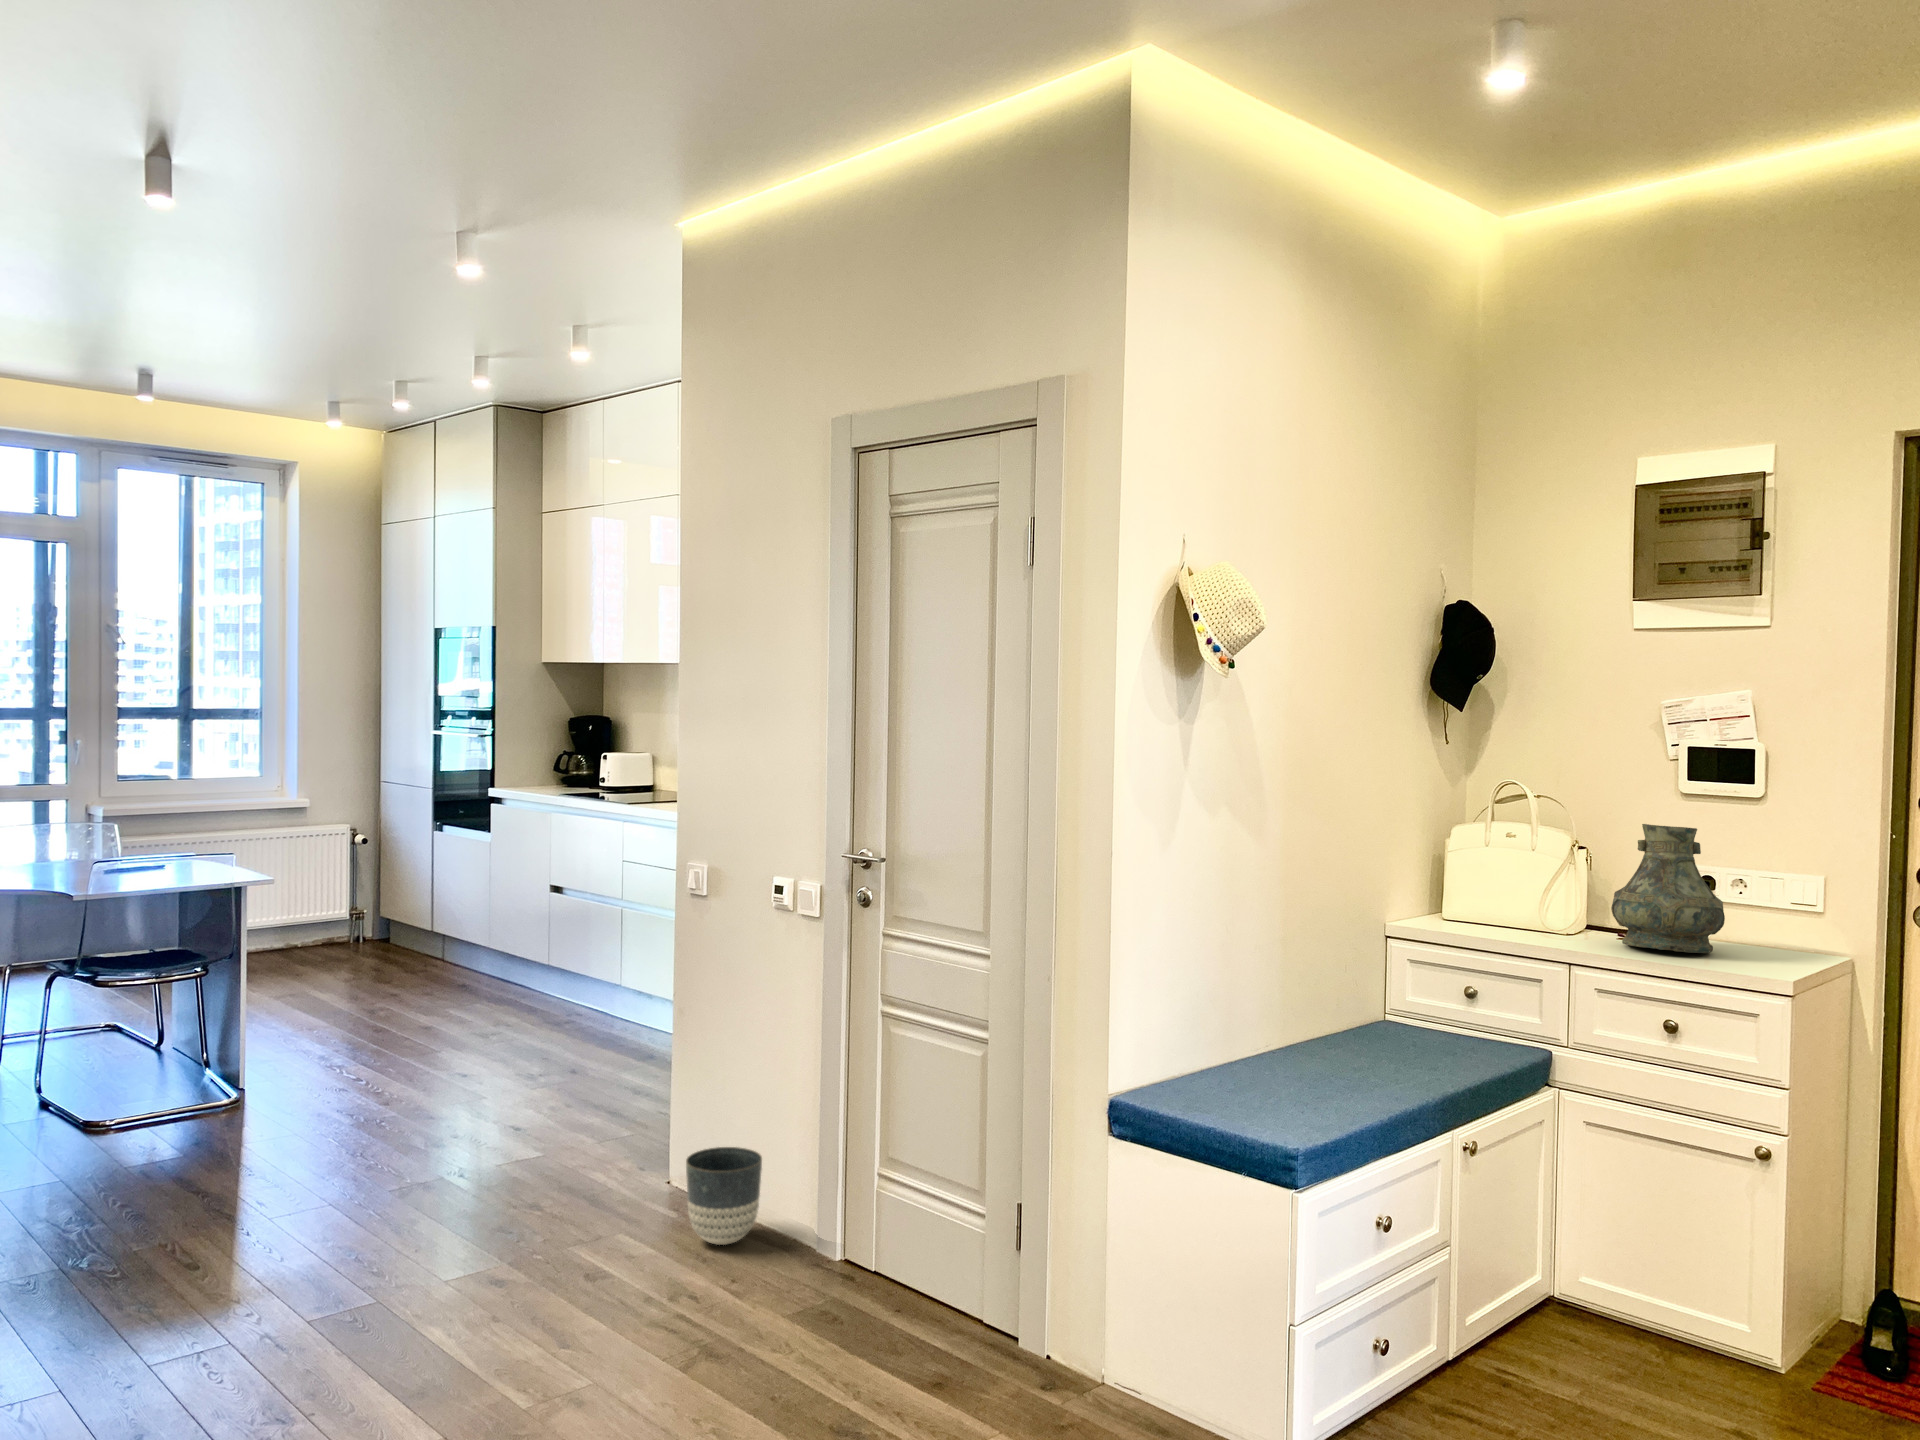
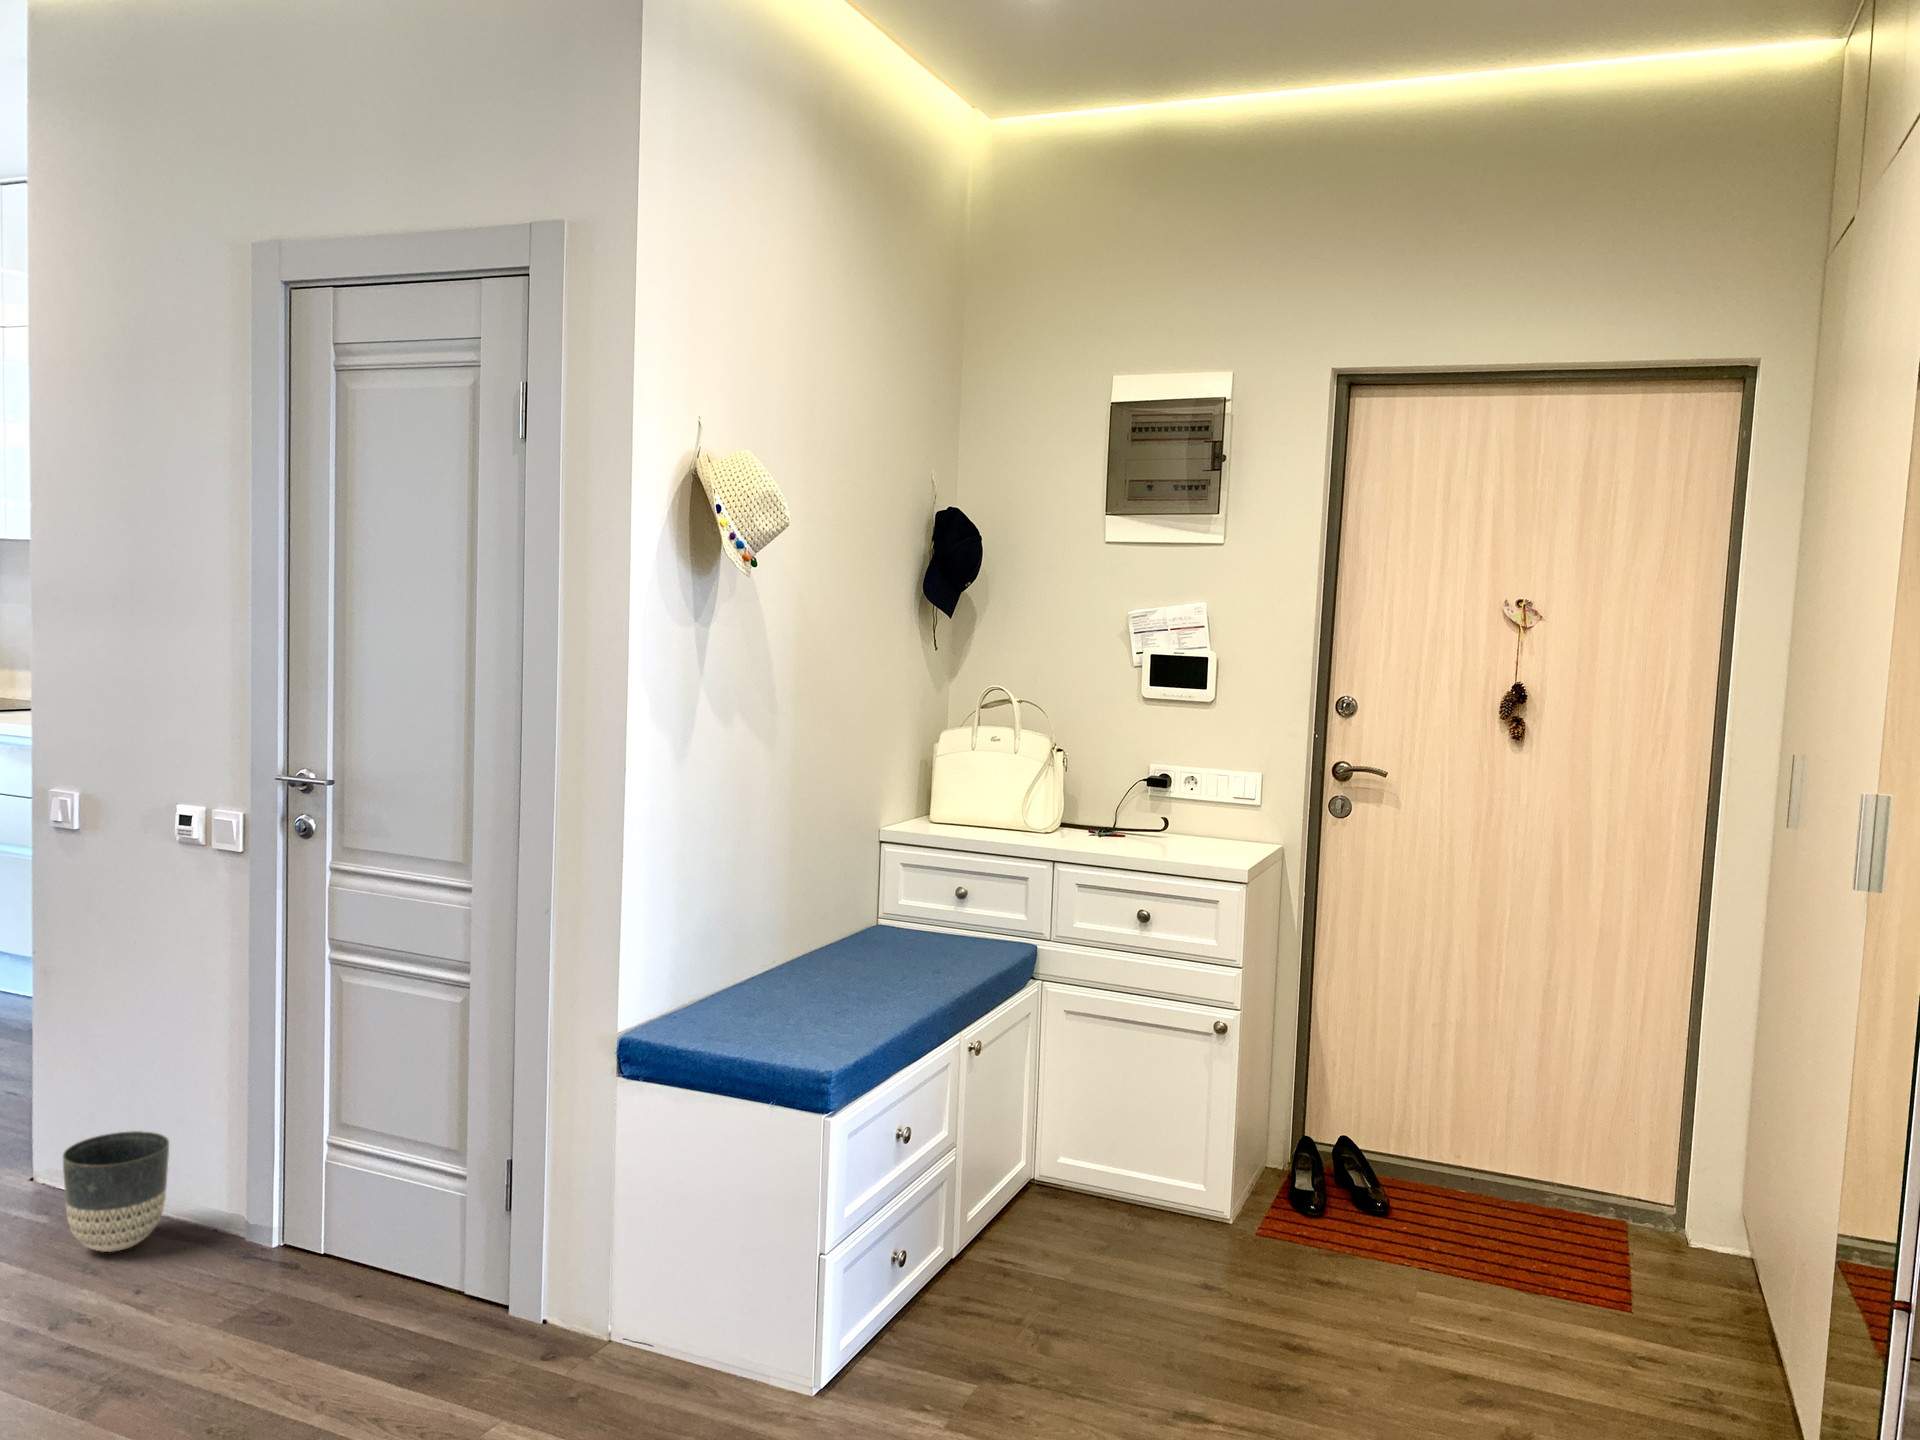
vase: present [1611,824,1725,953] -> none [1090,728,1186,848]

